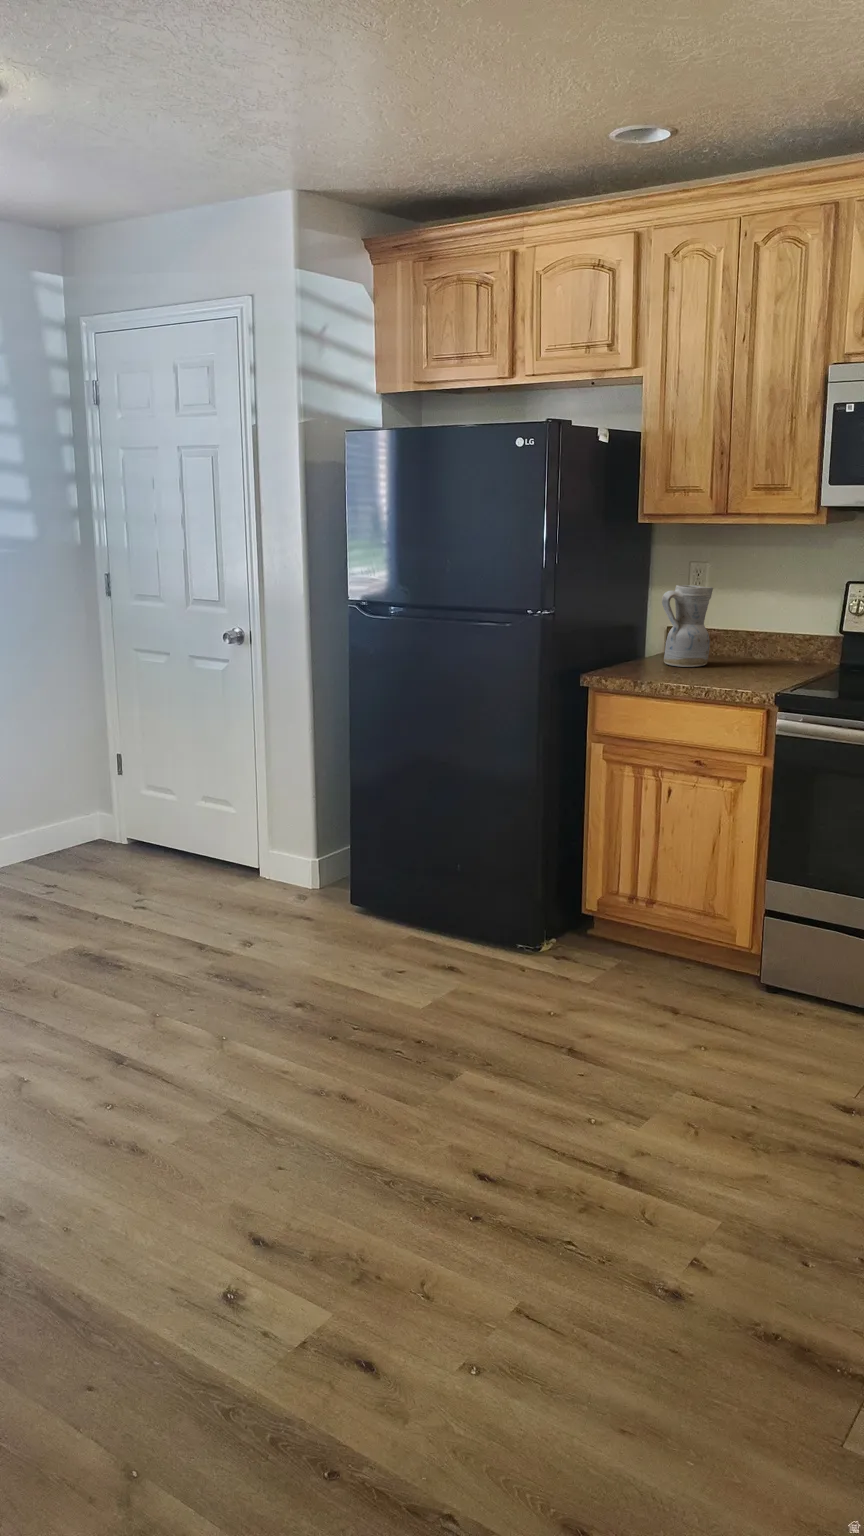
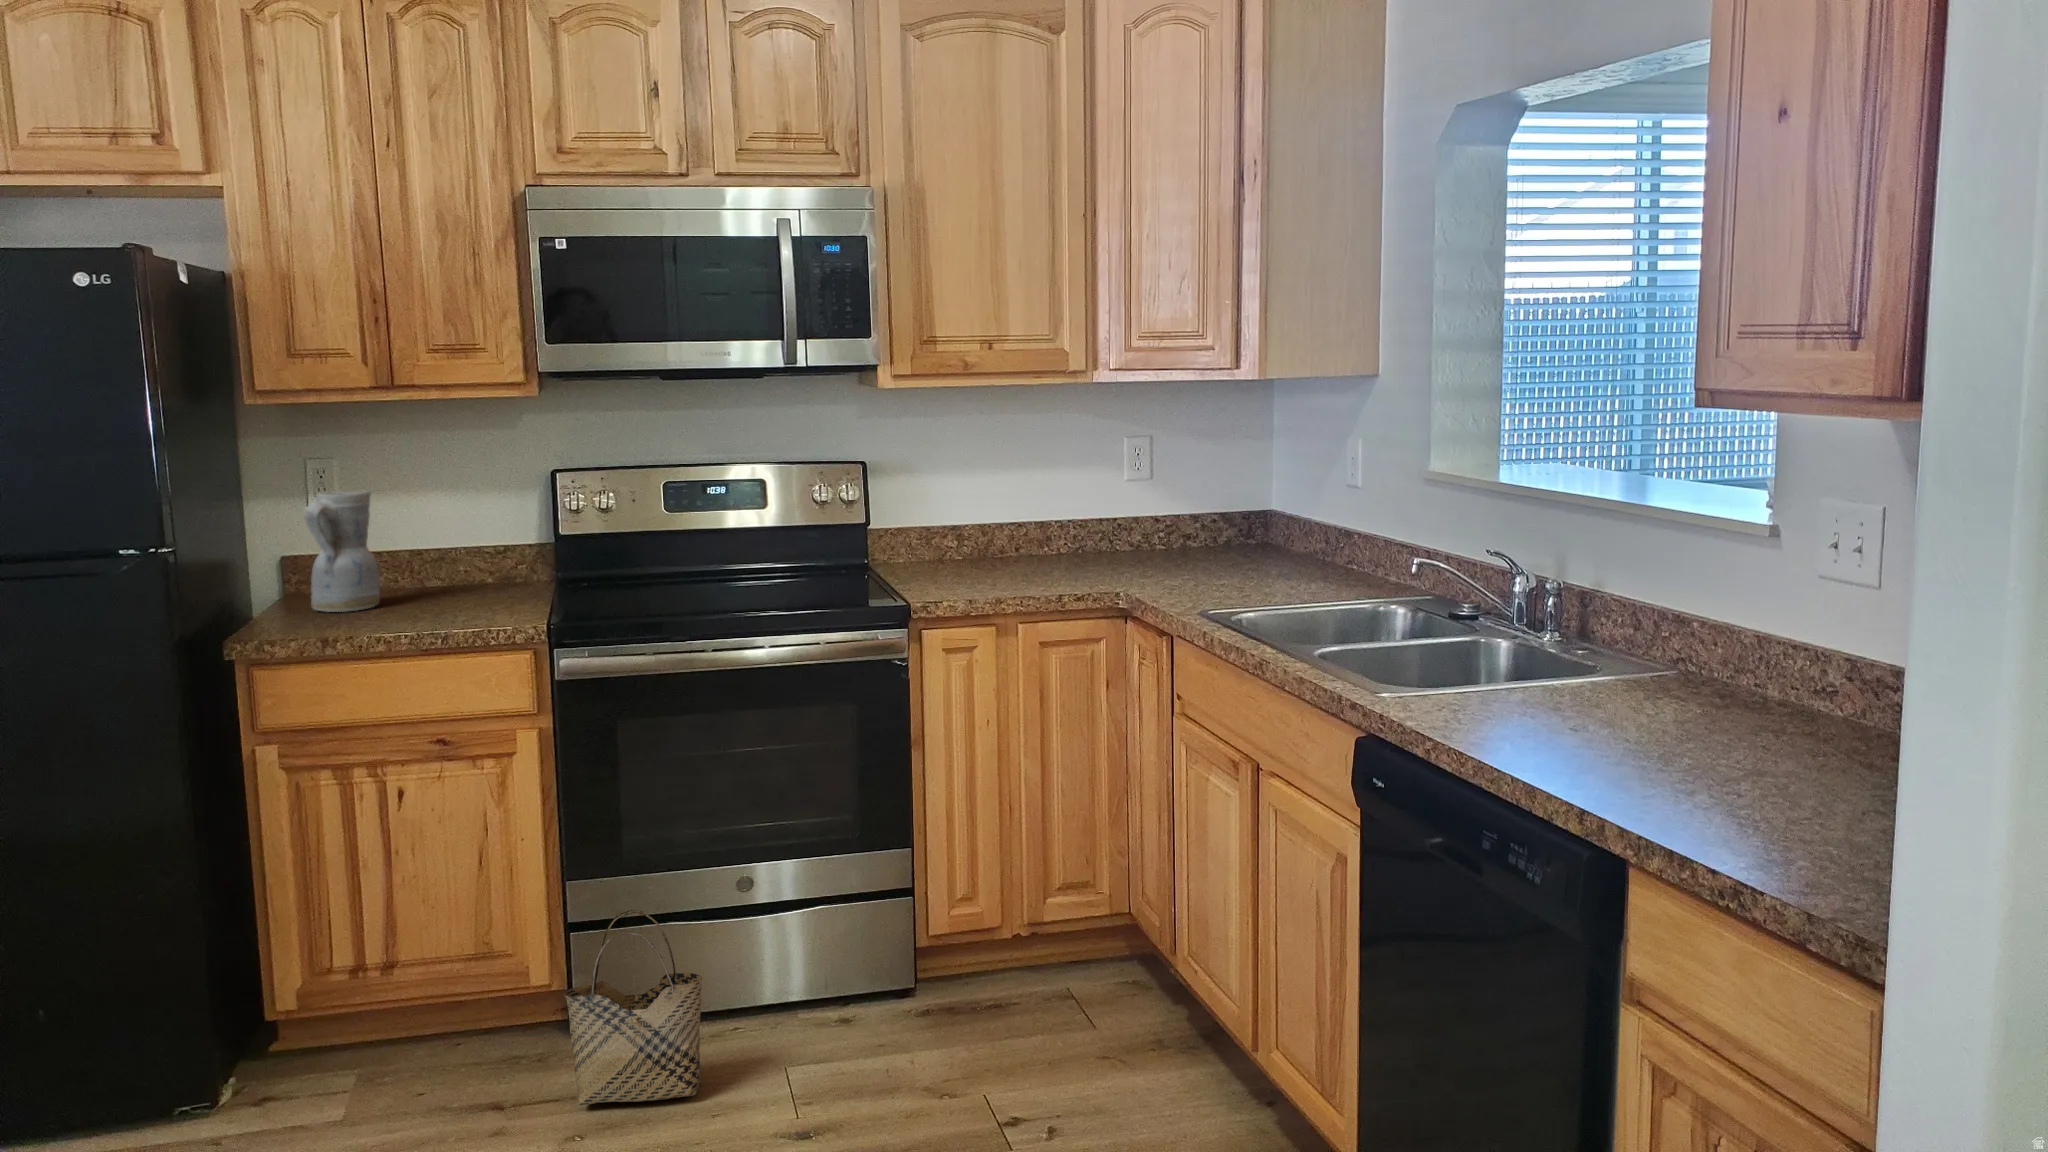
woven basket: none [713,910,816,1055] -> present [563,910,703,1105]

